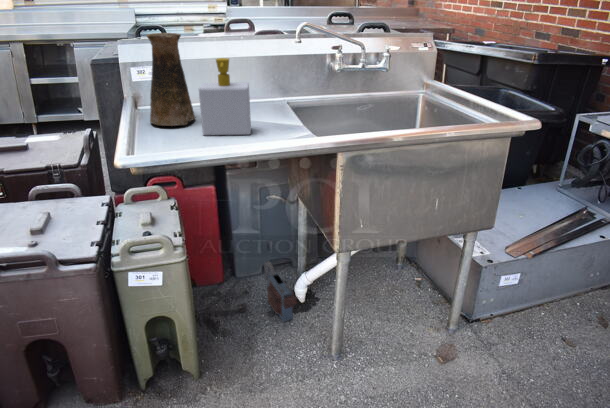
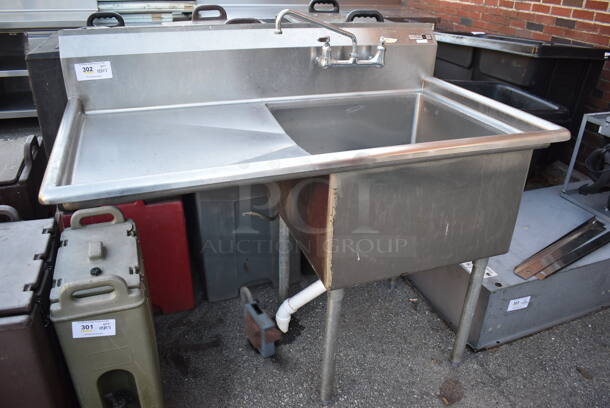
pitcher: present [146,33,195,126] -> none [89,20,155,137]
soap bottle: present [199,58,251,135] -> none [157,53,224,150]

